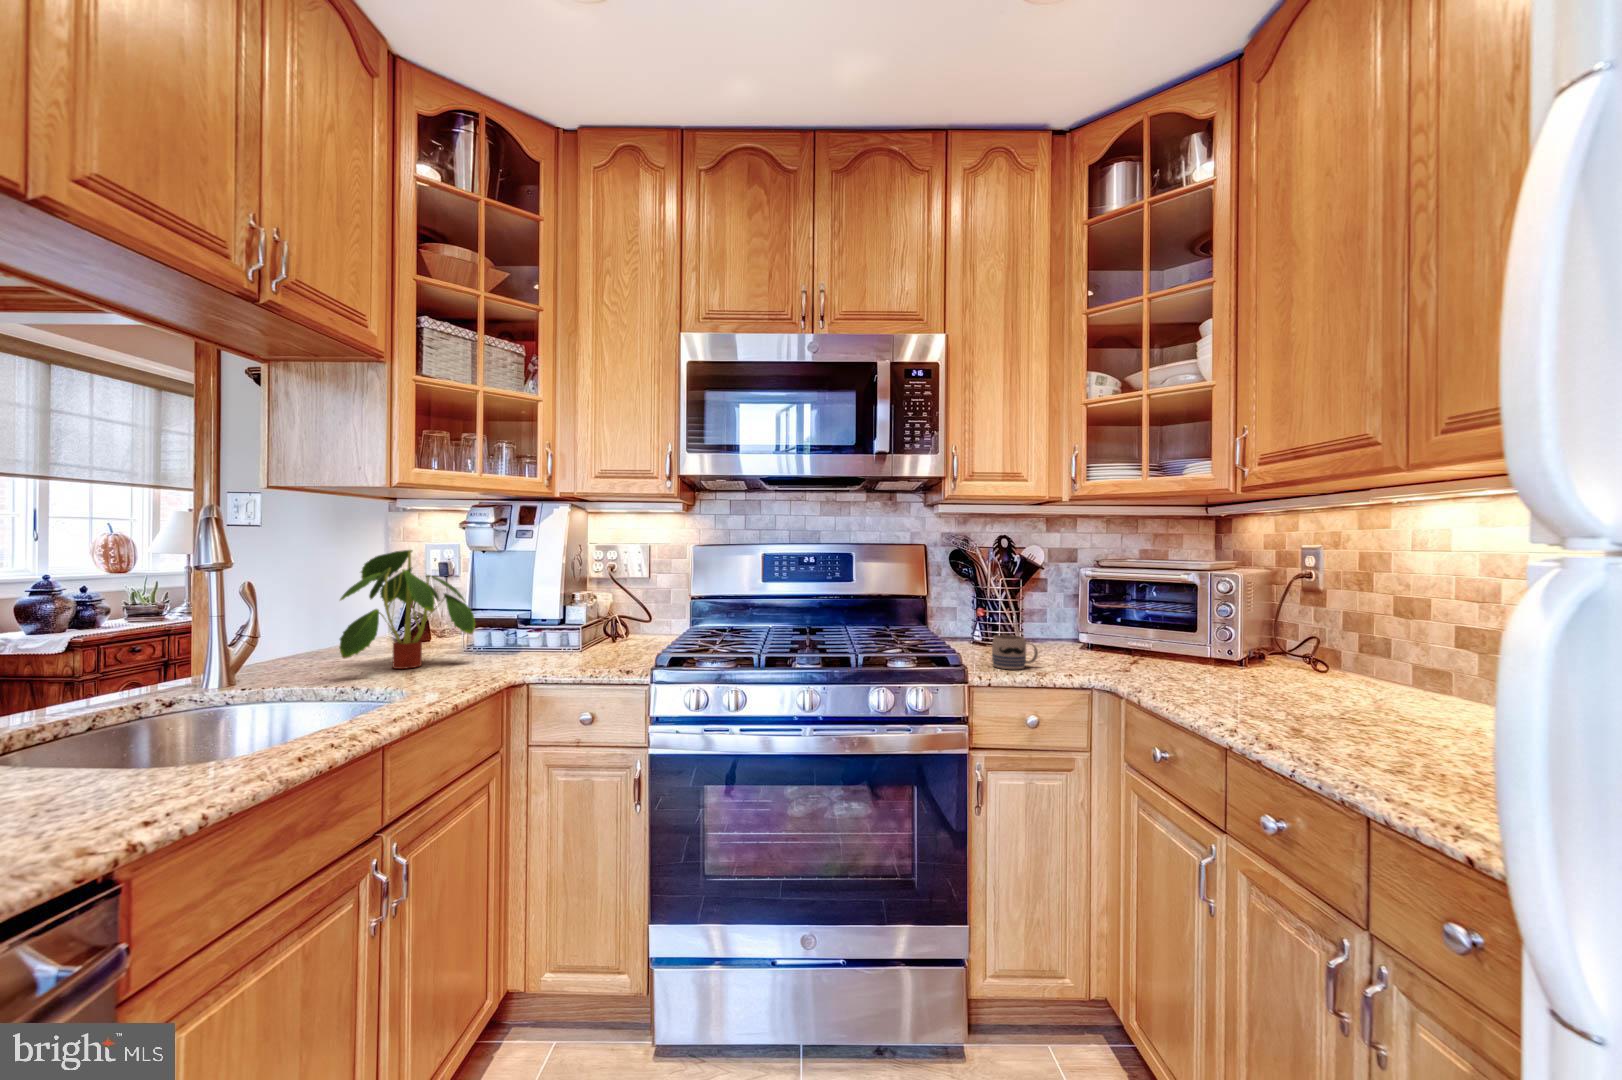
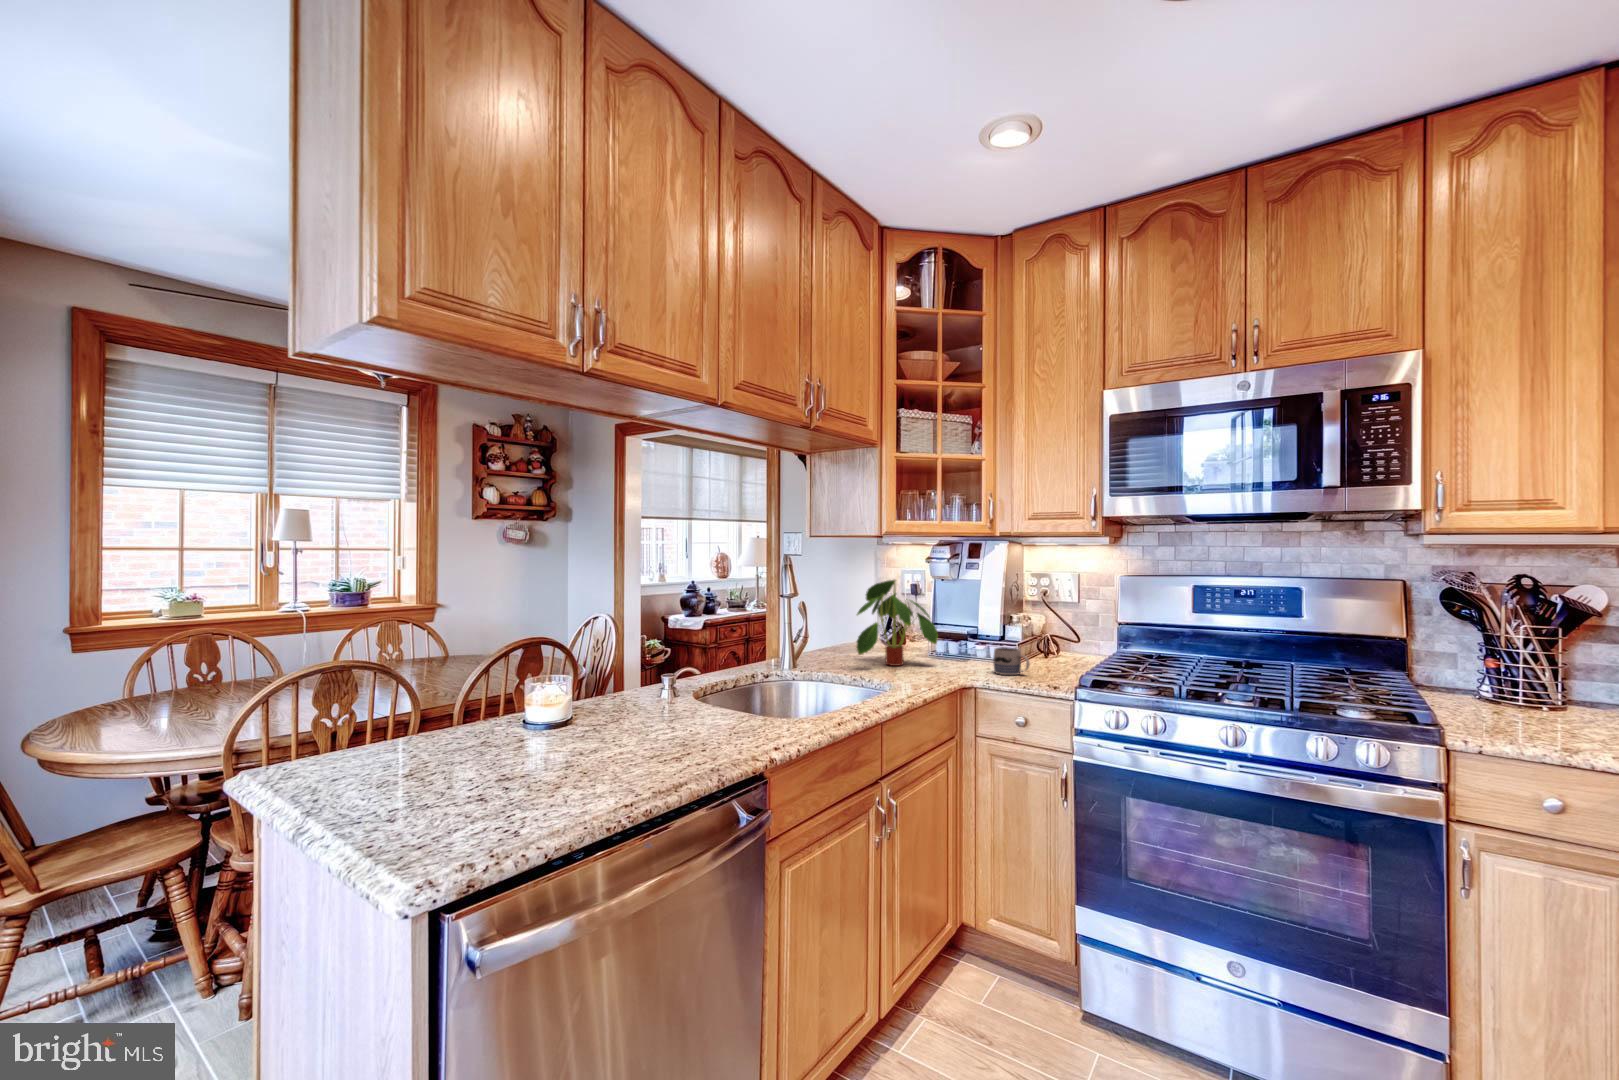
mug: present [992,635,1038,669] -> present [993,647,1030,675]

